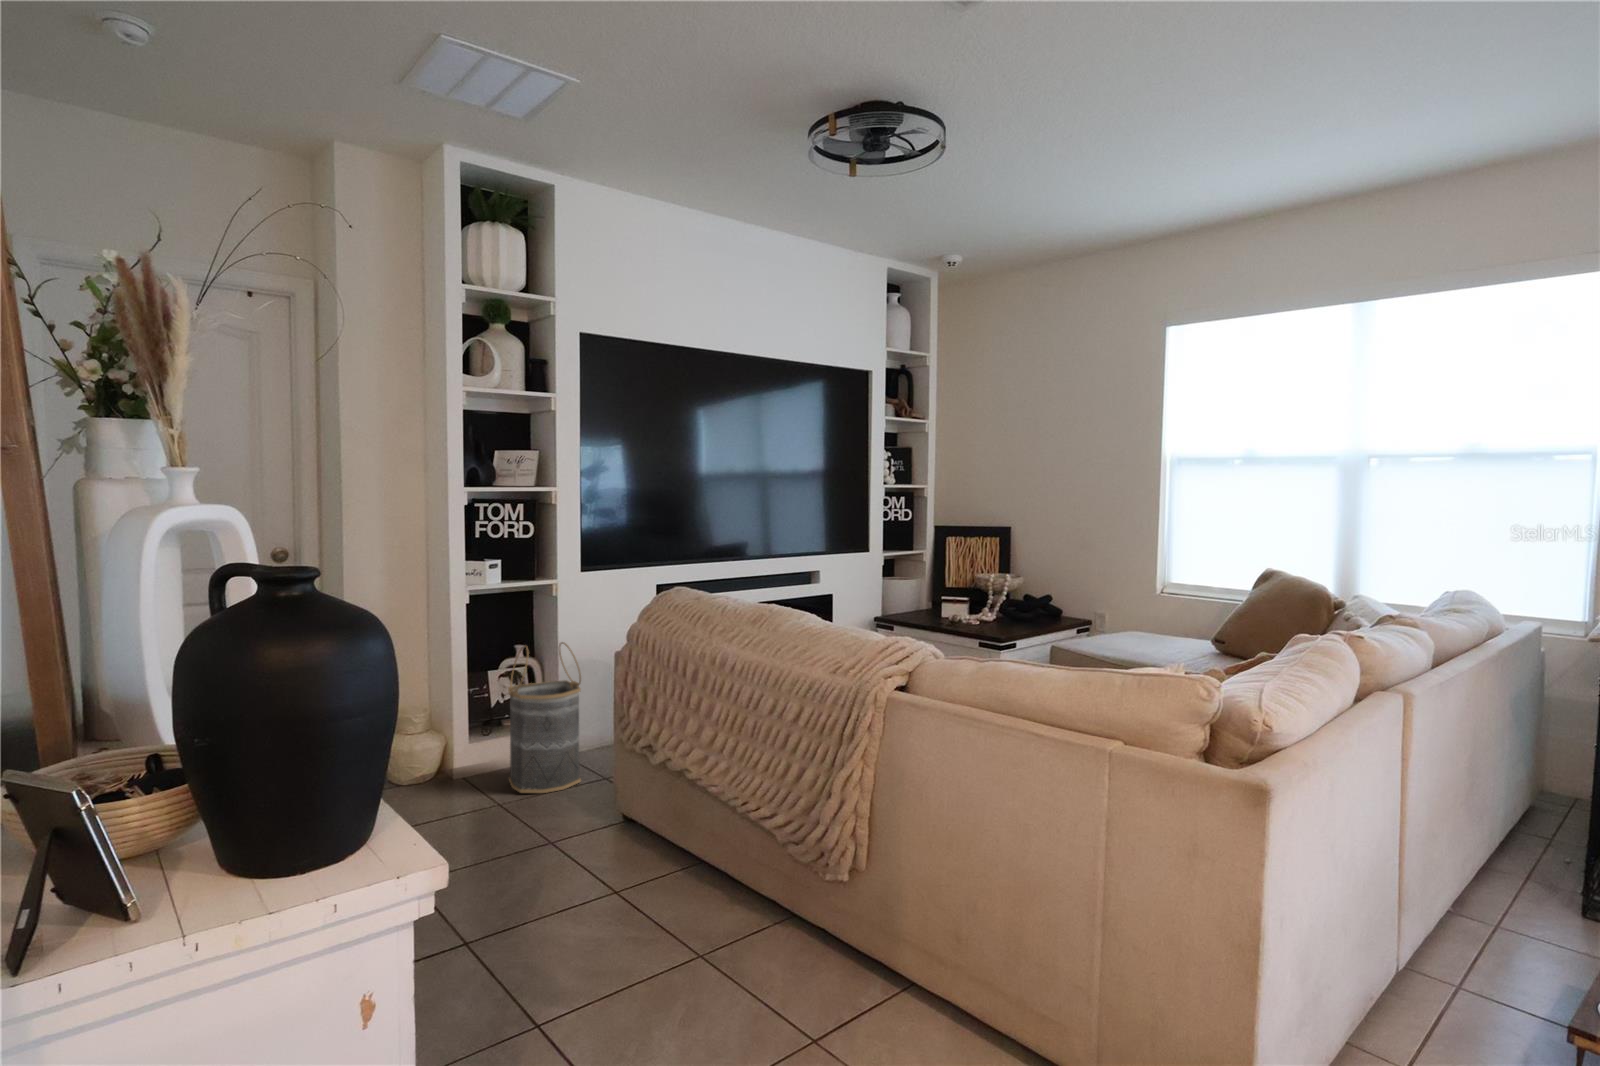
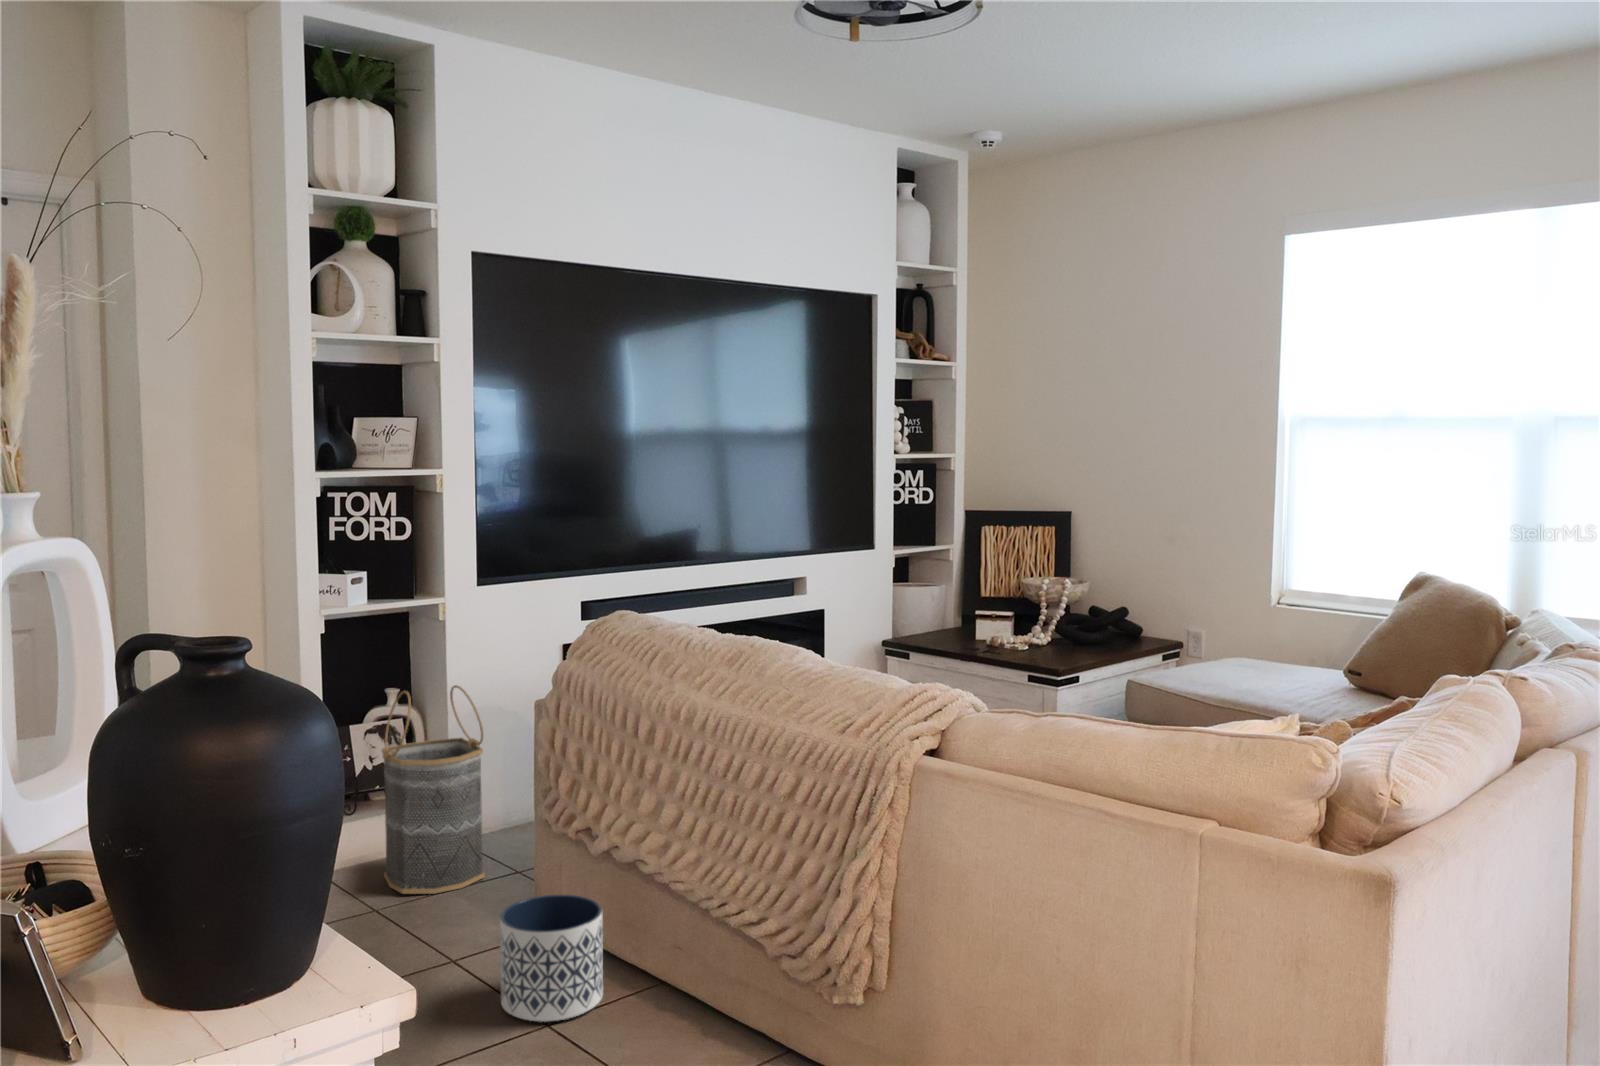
planter: none [582,795,658,889] -> present [500,895,603,1022]

